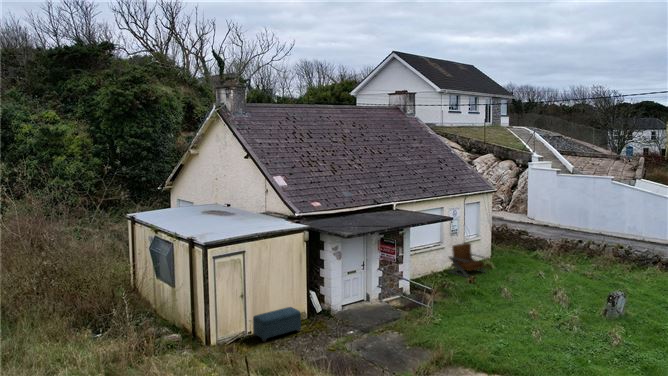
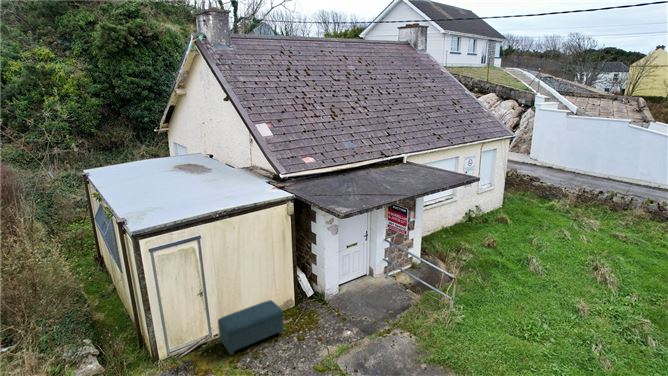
lounge chair: present [449,243,486,277] -> none [460,197,506,238]

